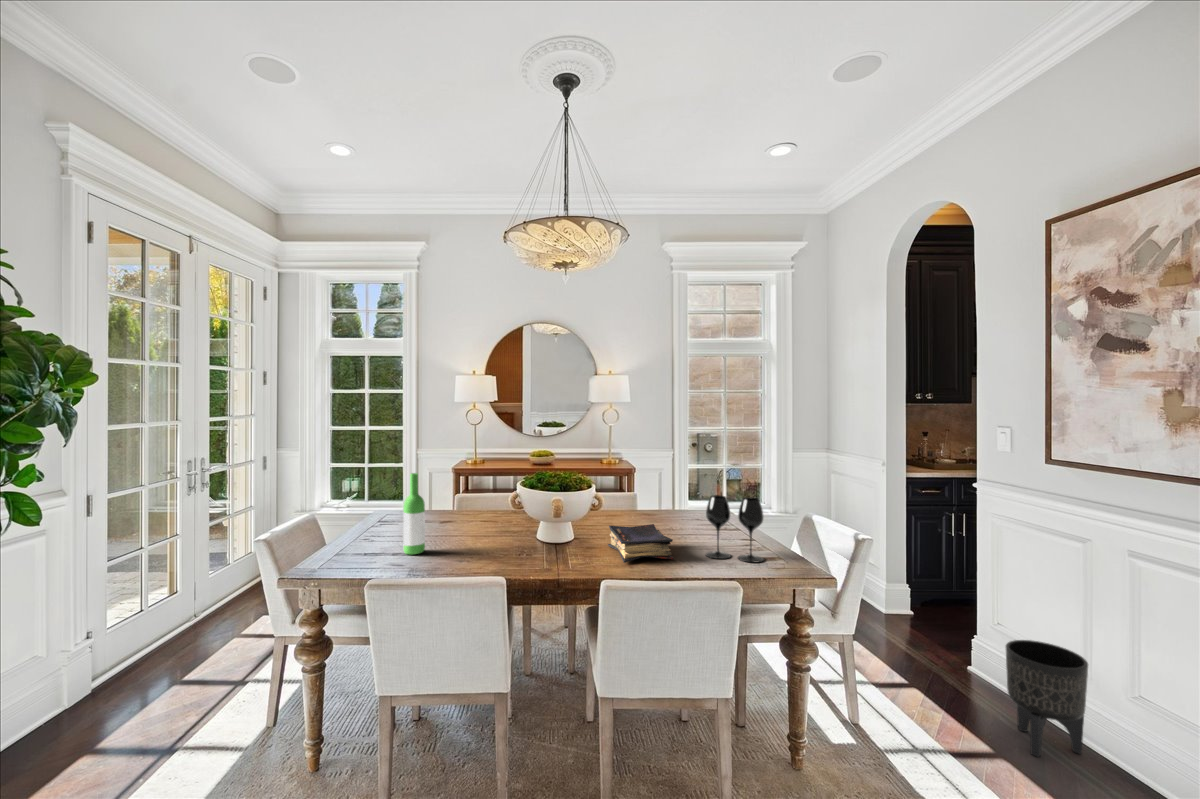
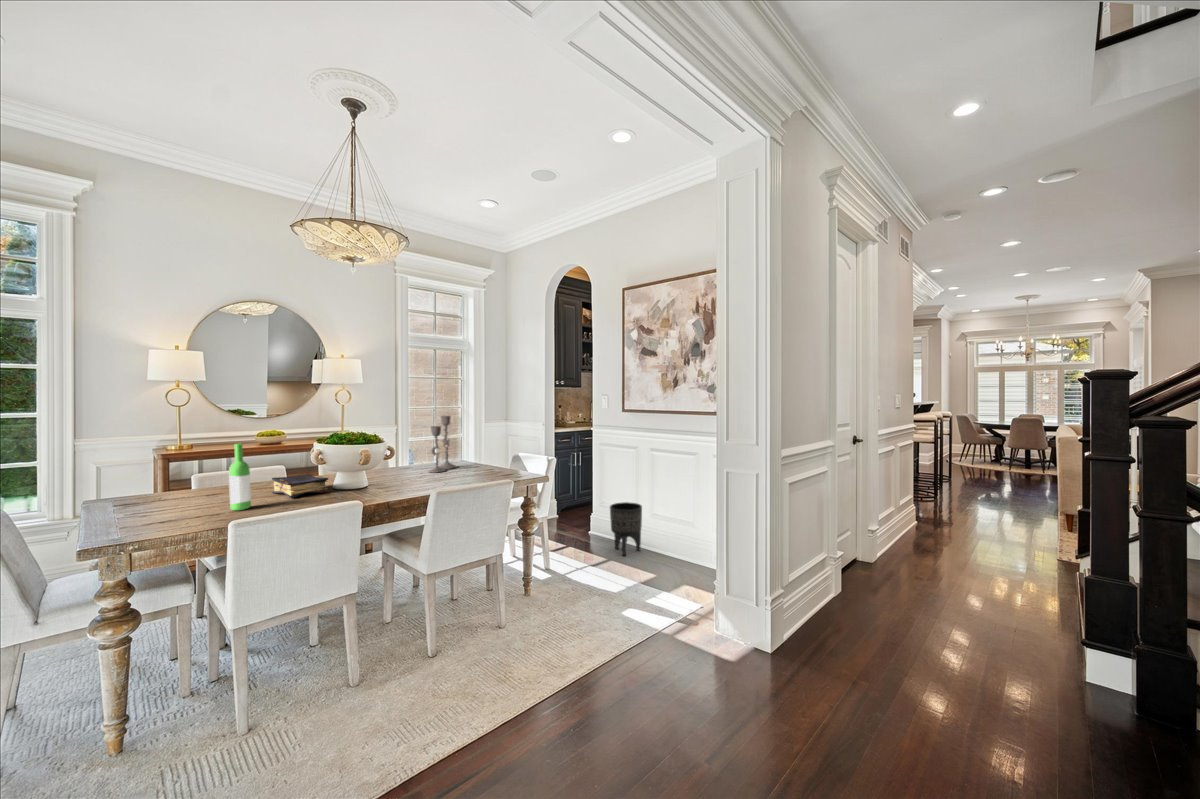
candlestick: none [668,448,717,533] -> present [429,416,457,473]
wine glass: present [706,495,764,562] -> none [467,440,504,479]
book: present [608,524,674,563] -> present [271,473,330,498]

